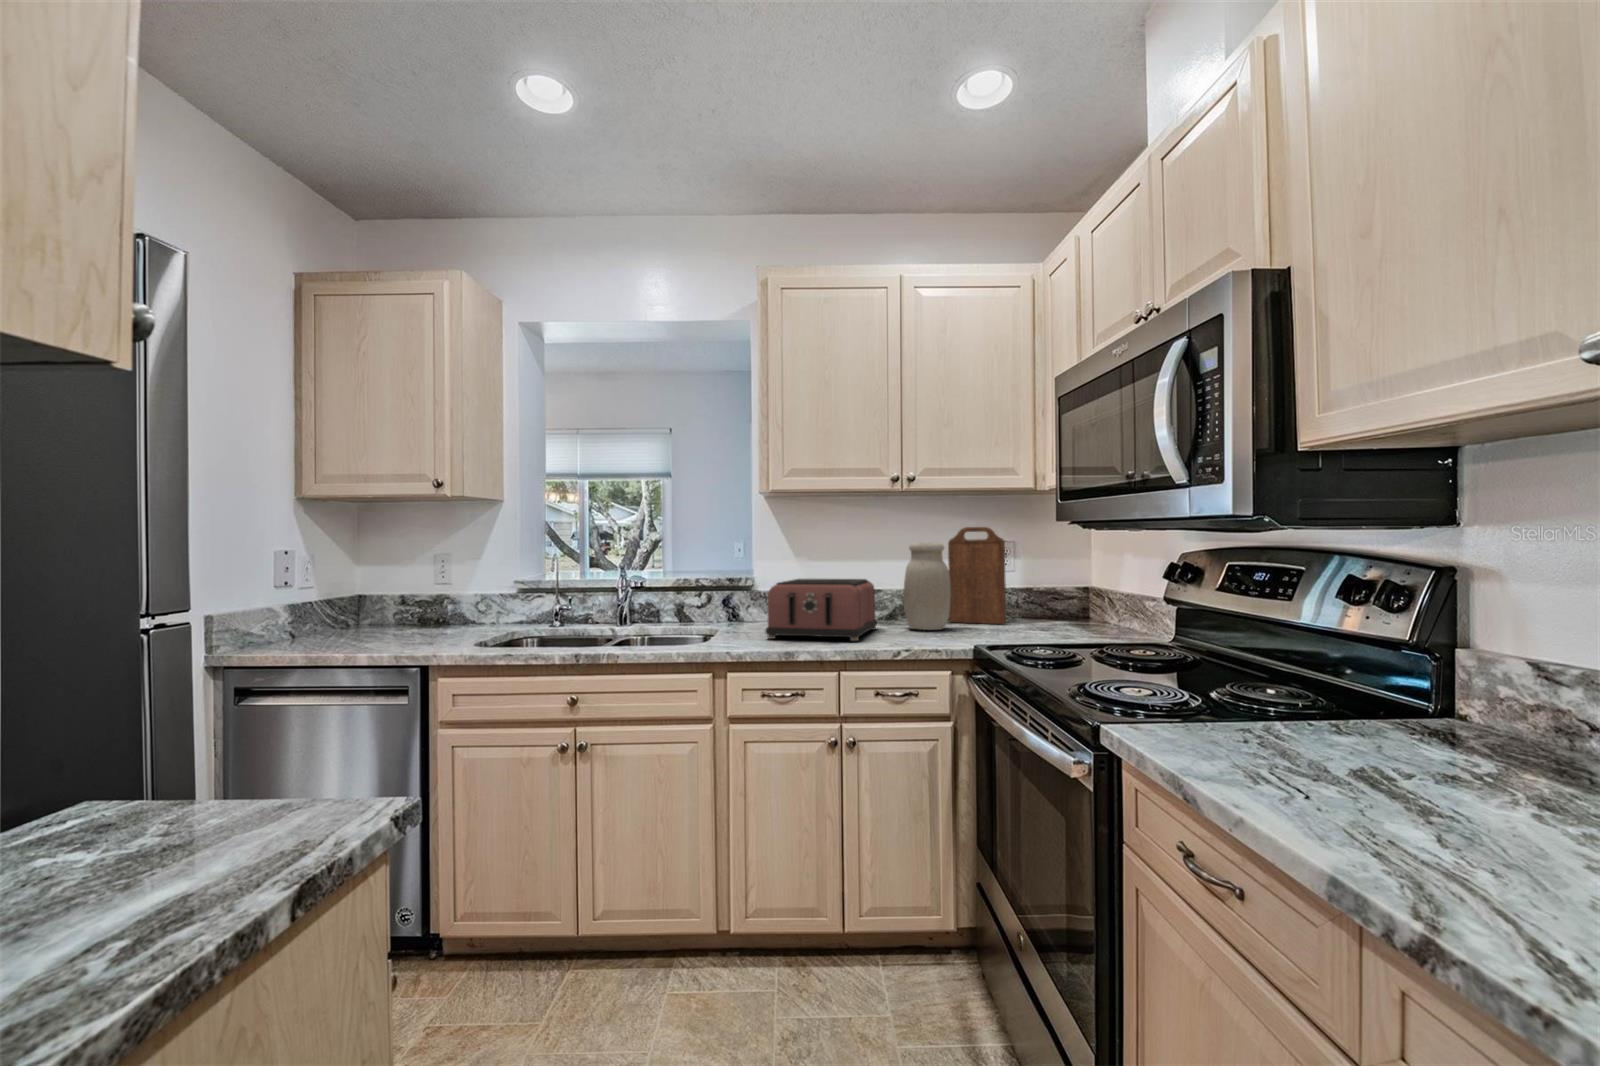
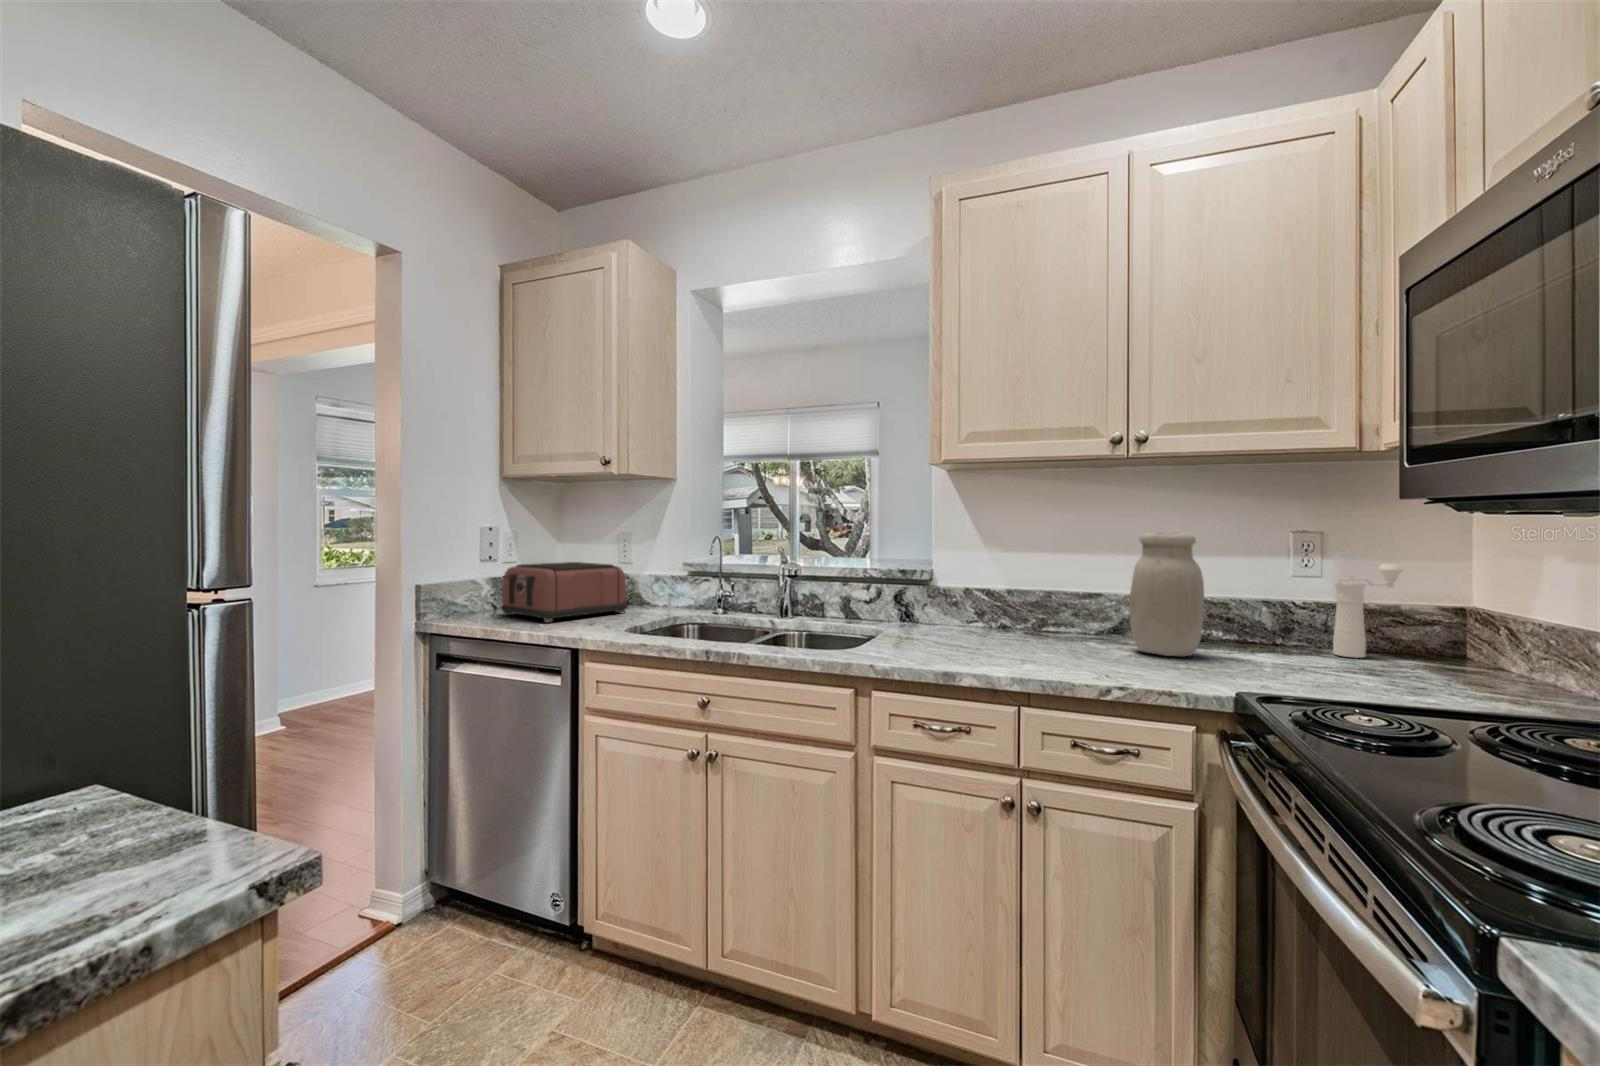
cutting board: present [948,527,1006,624] -> none [1203,511,1301,655]
pepper mill: none [1024,561,1060,623] -> present [1333,564,1403,658]
toaster: present [766,579,877,641] -> present [501,562,627,622]

